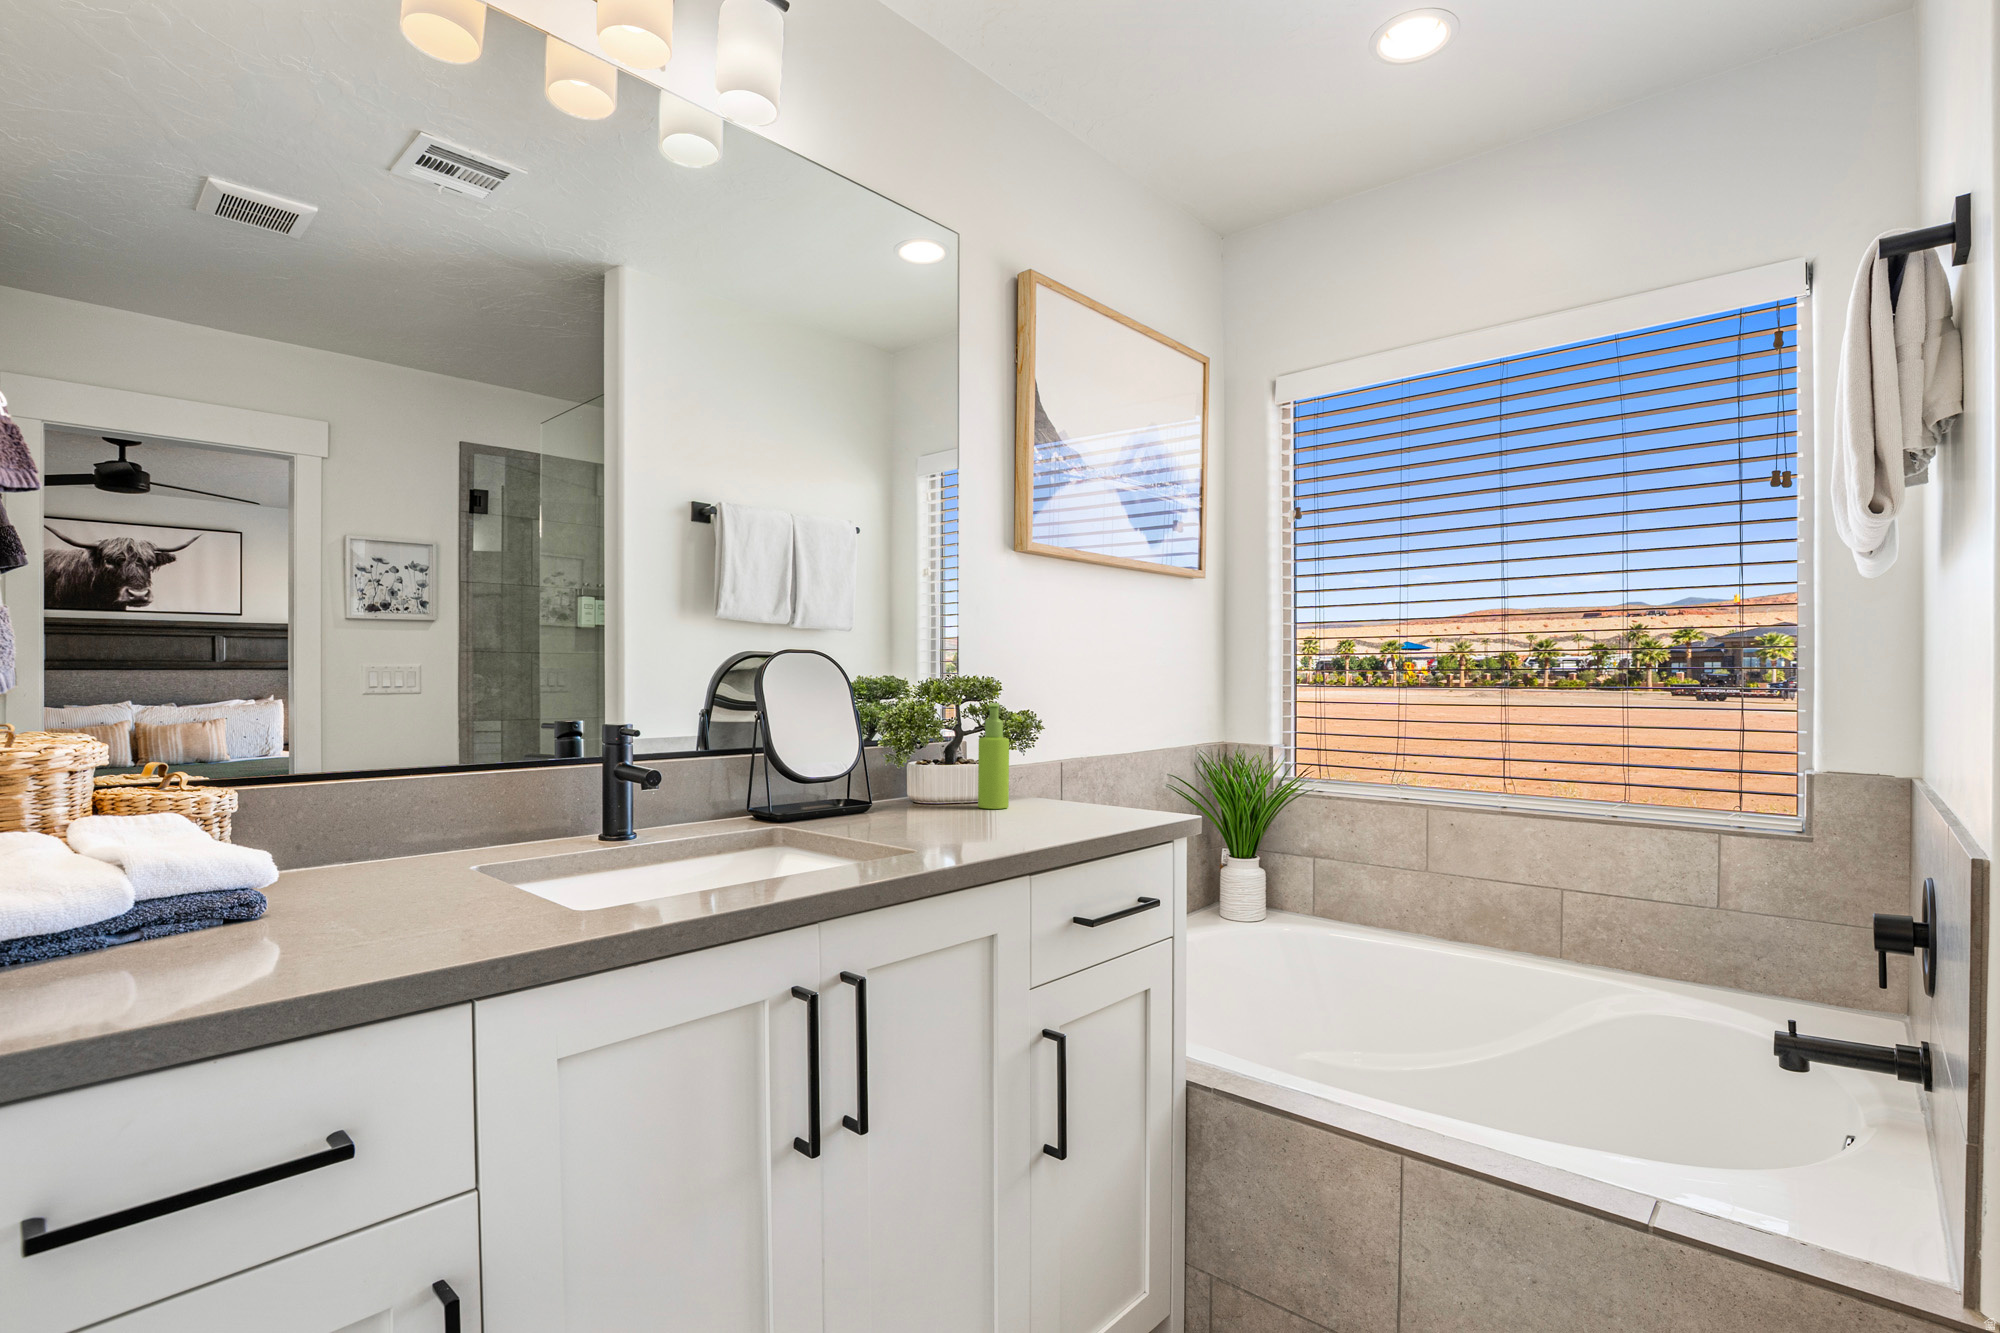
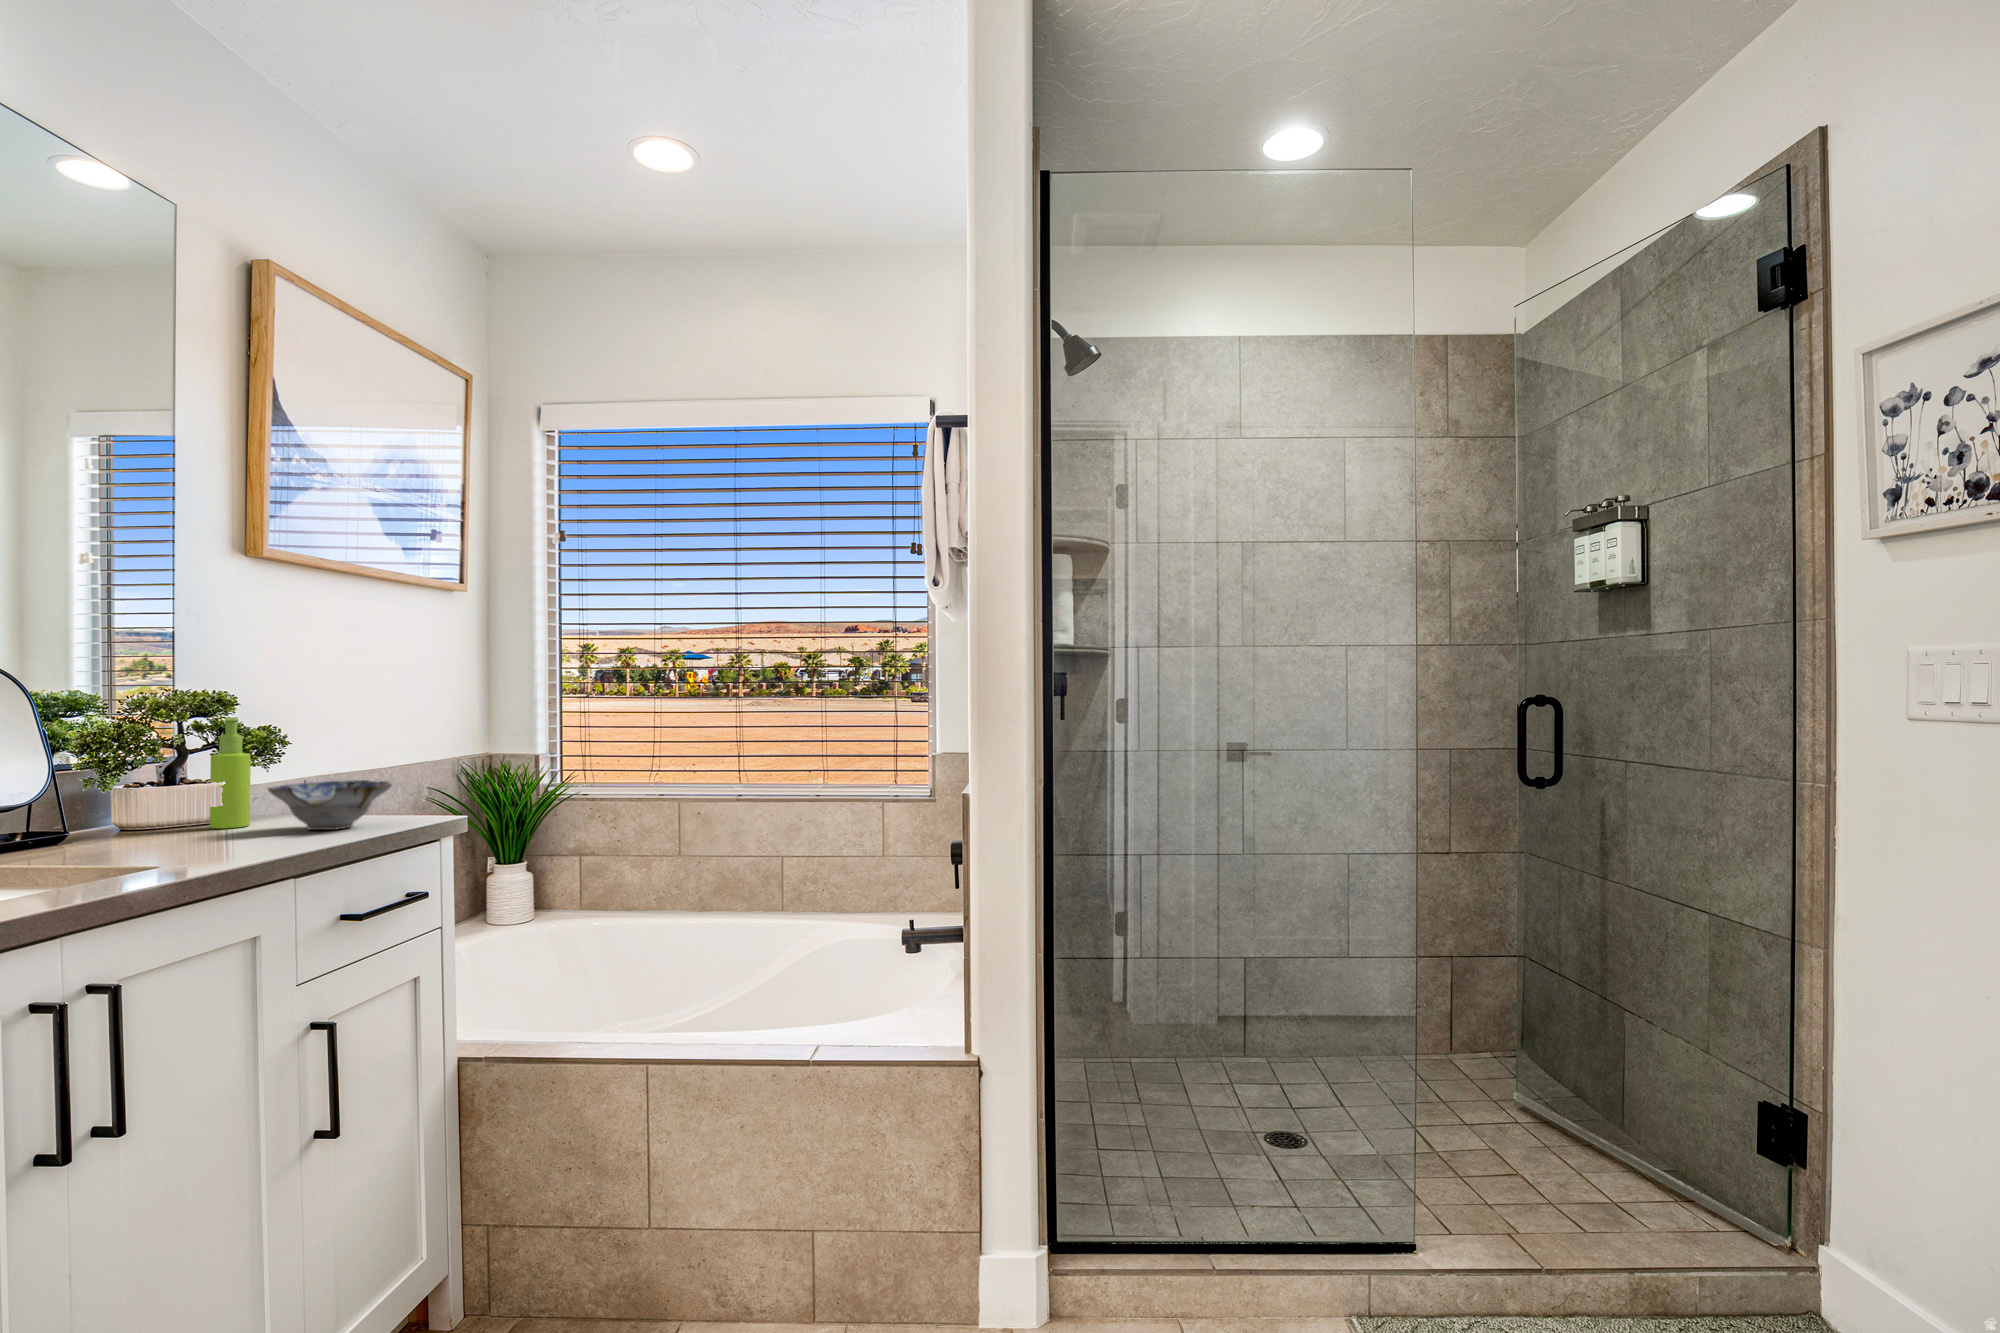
ceramic bowl: none [1018,770,1125,822] -> present [268,780,391,830]

